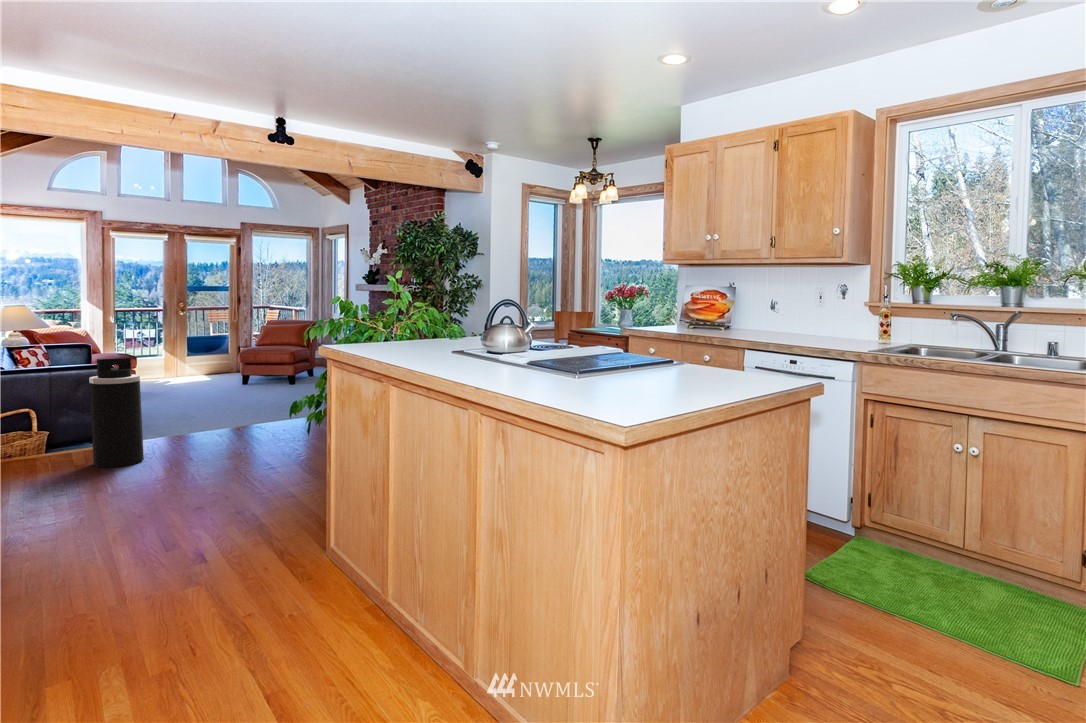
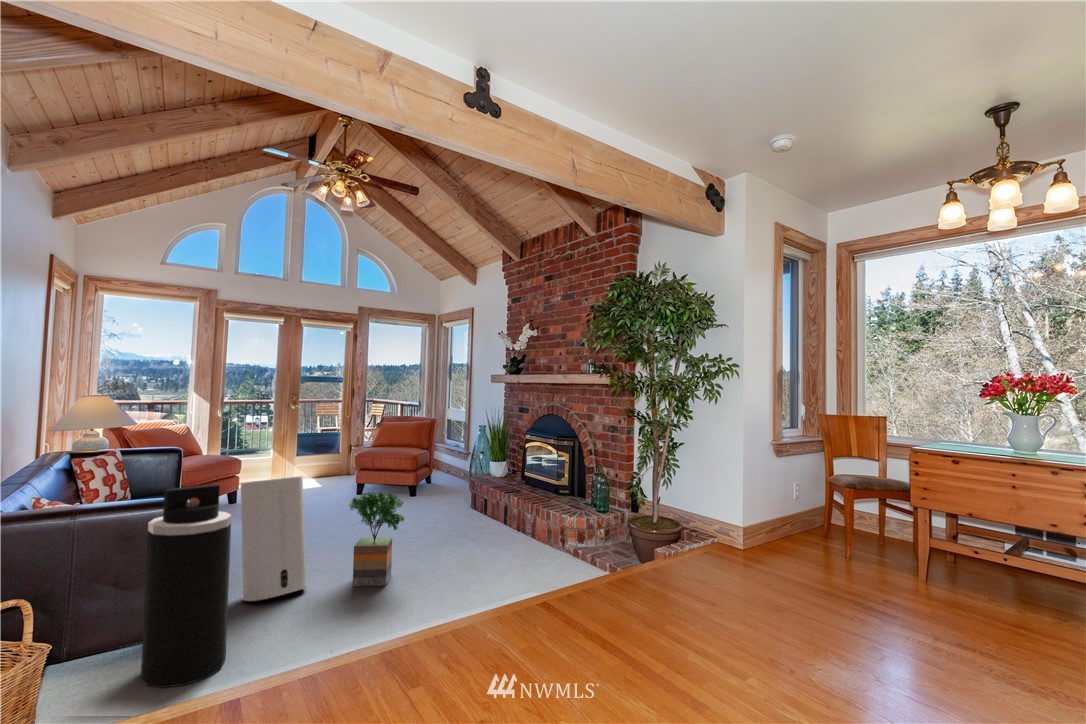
air purifier: none [143,359,195,439] -> present [241,477,306,601]
potted tree: none [221,371,265,432] -> present [349,492,405,586]

